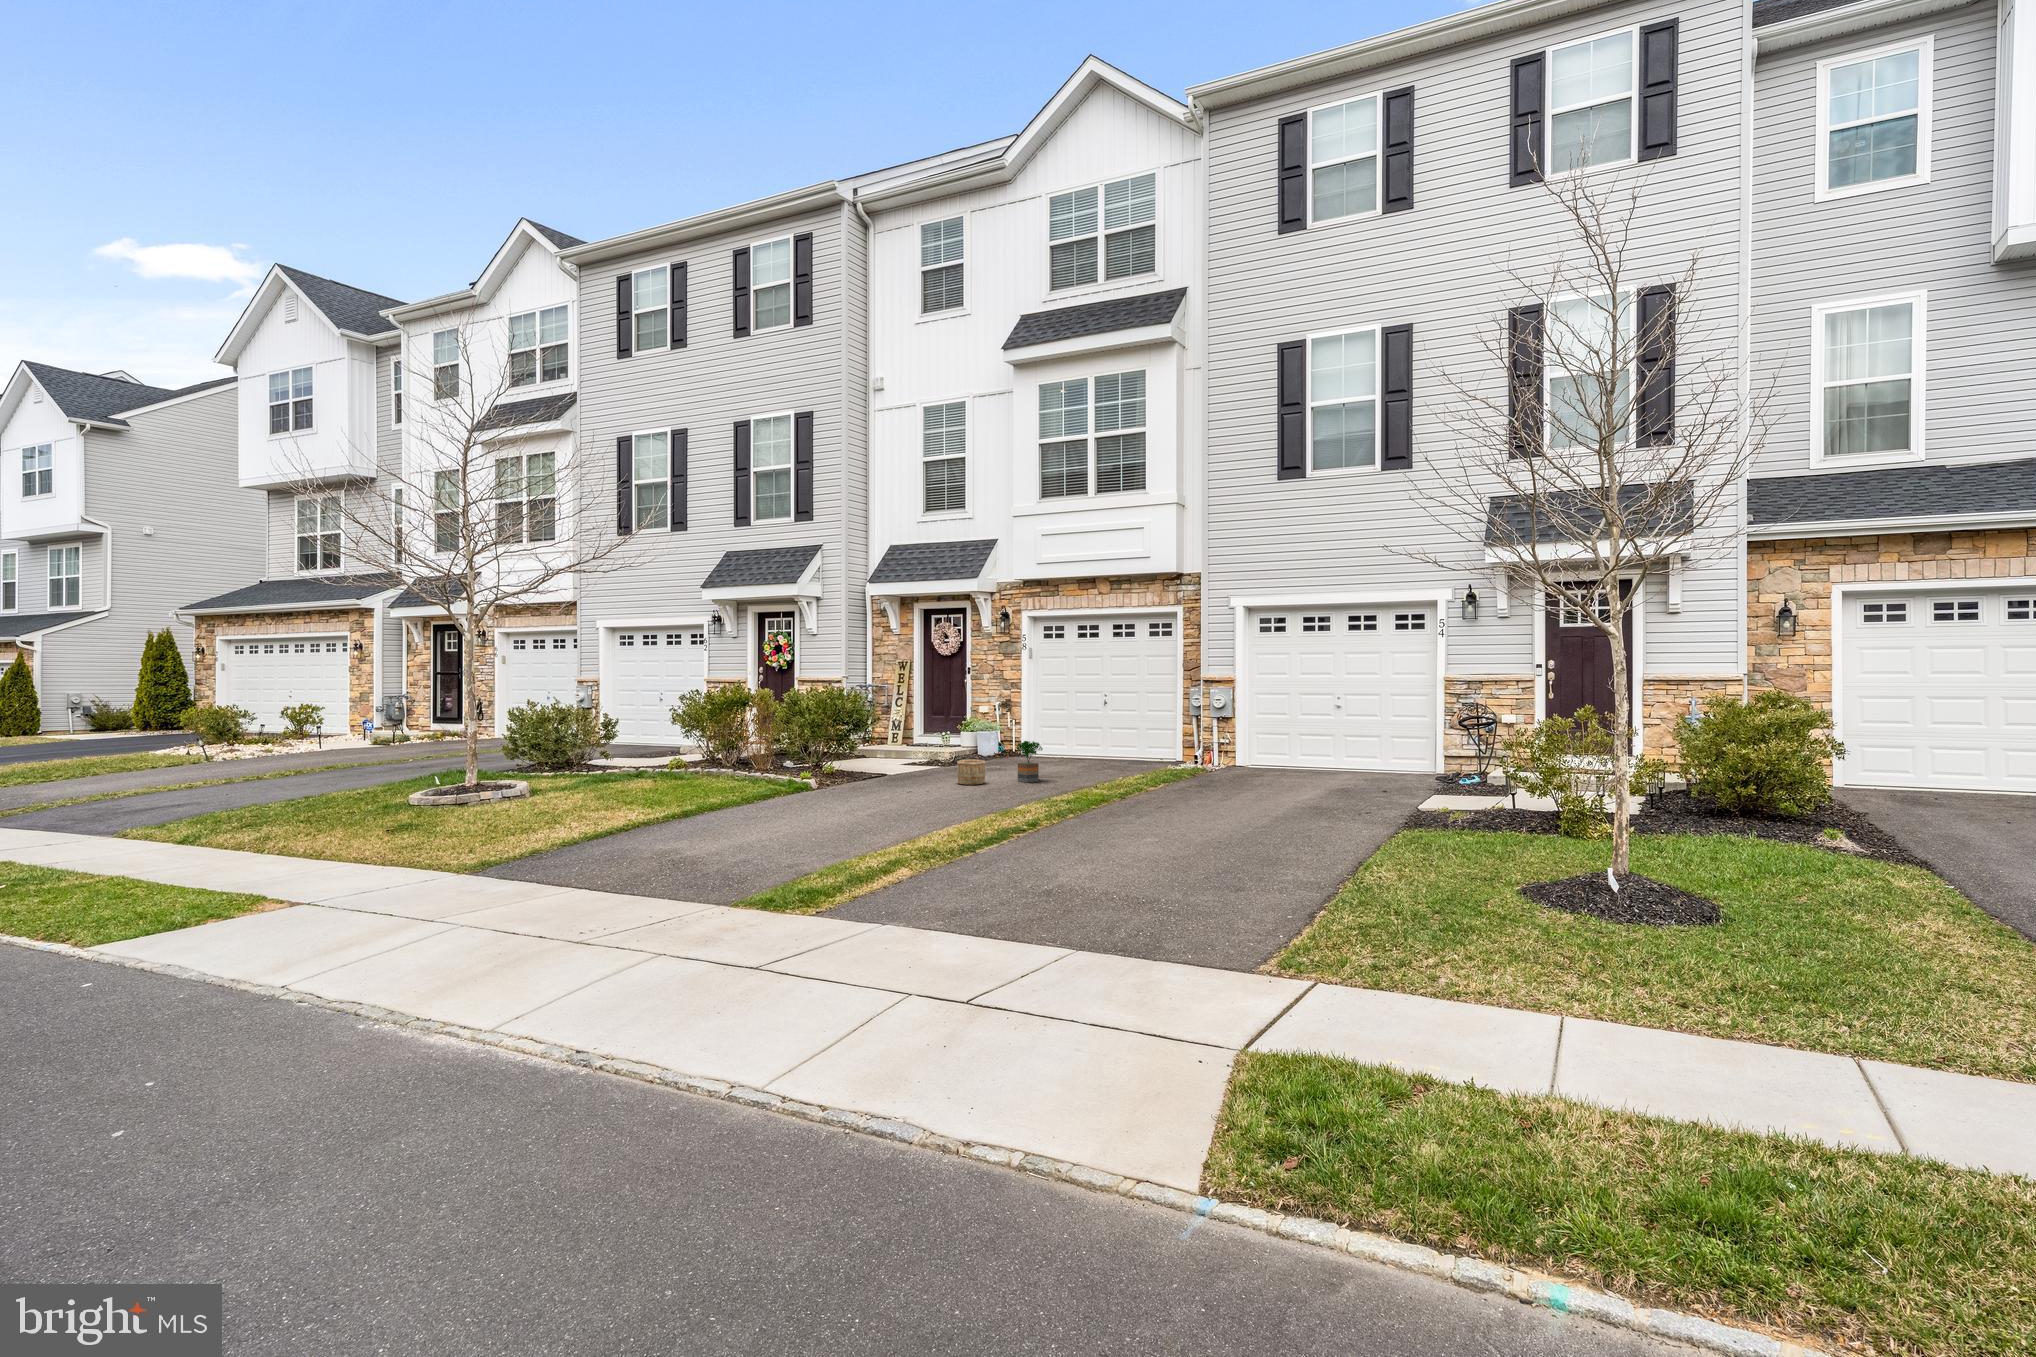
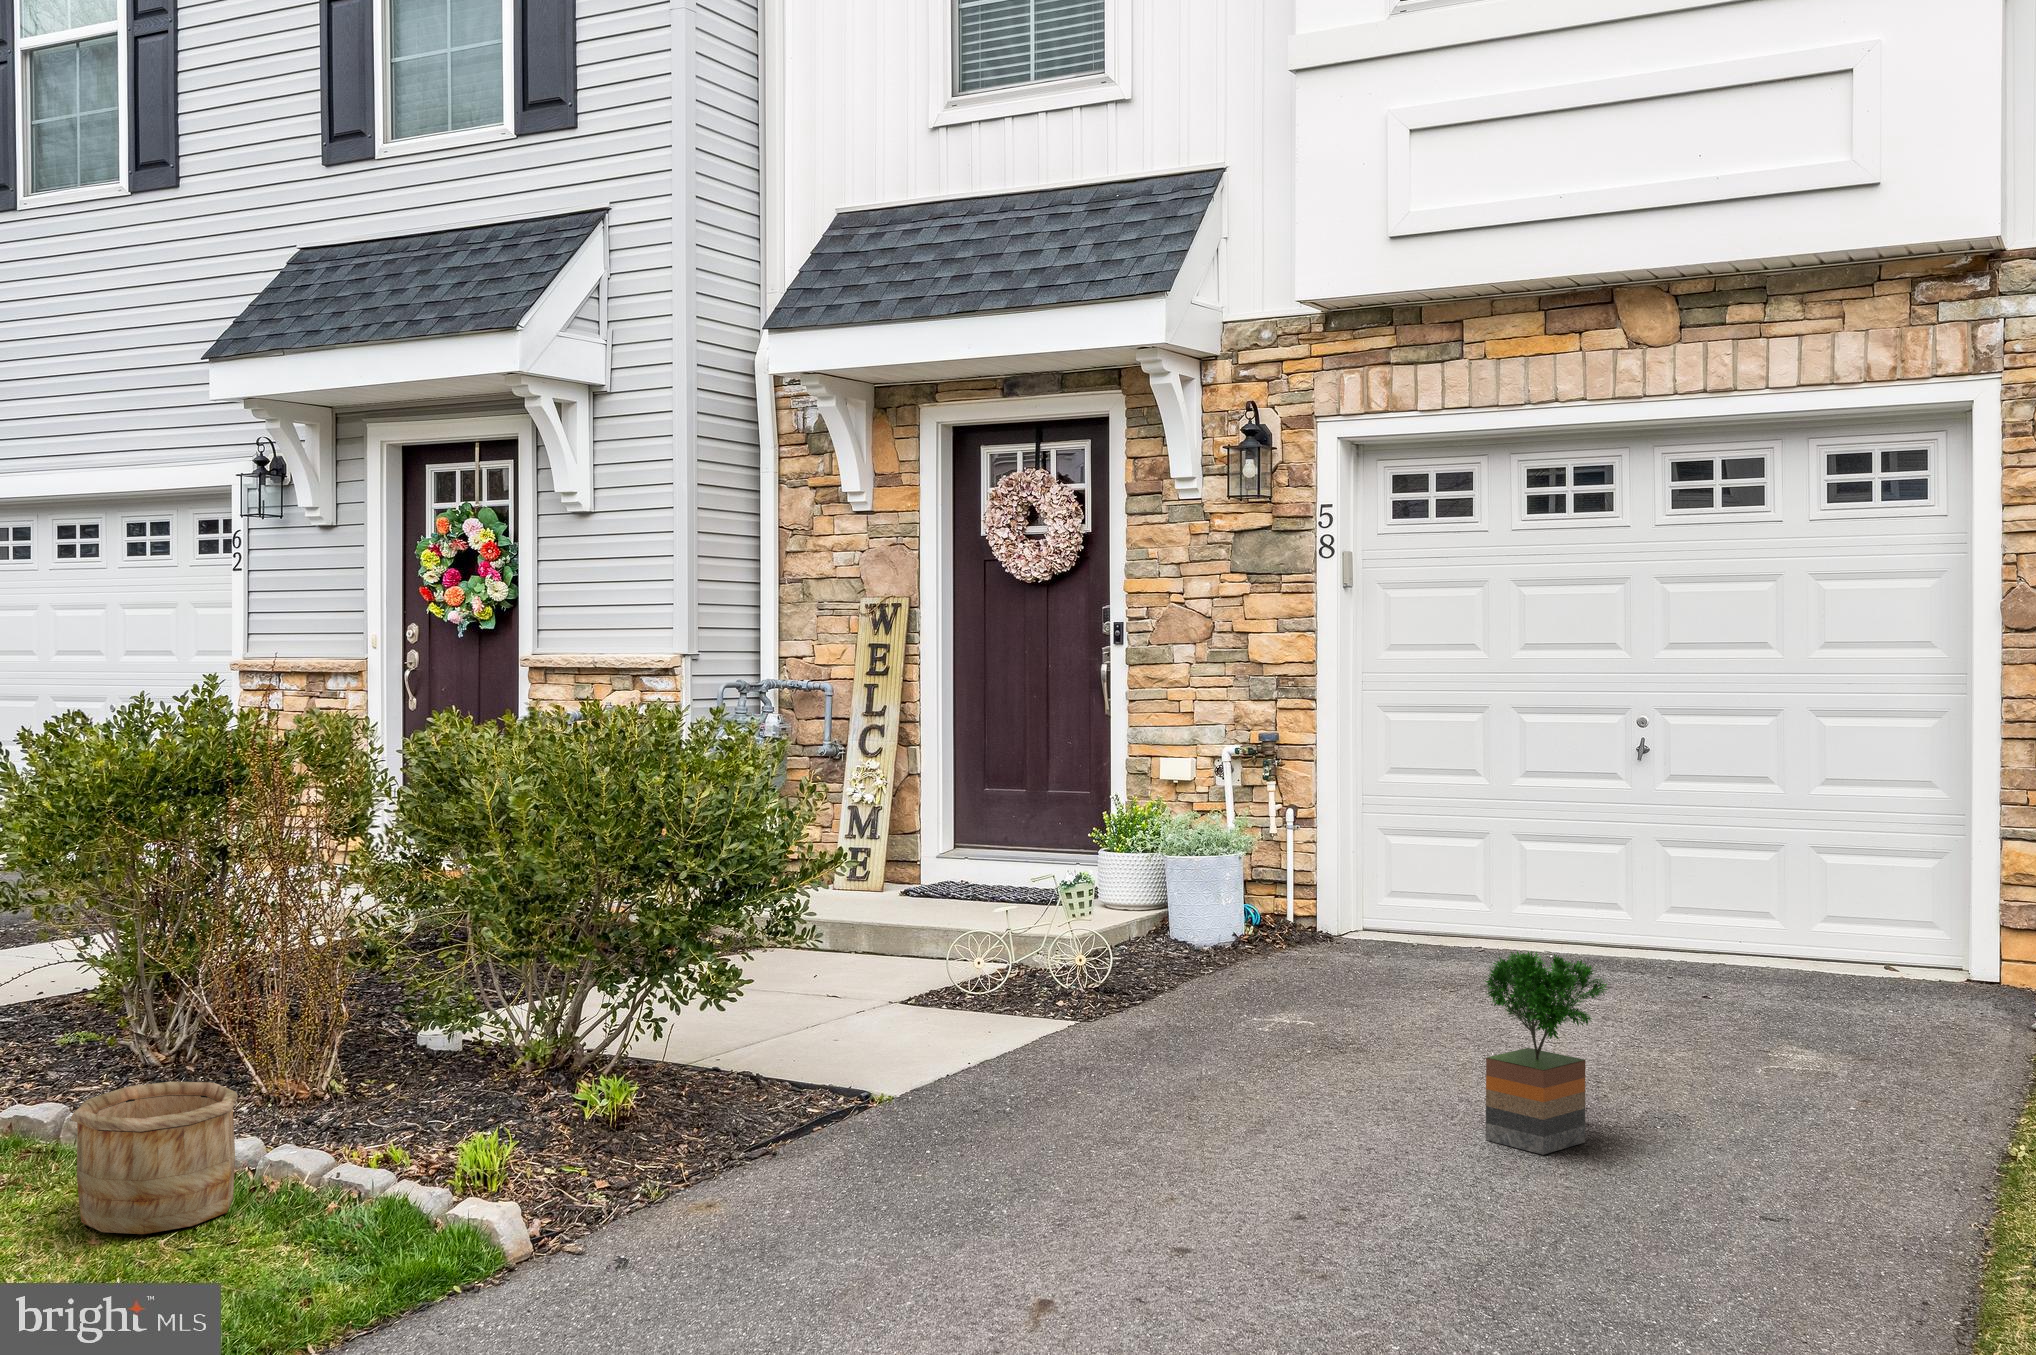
wooden bucket: present [957,759,986,785] -> present [71,1082,238,1234]

